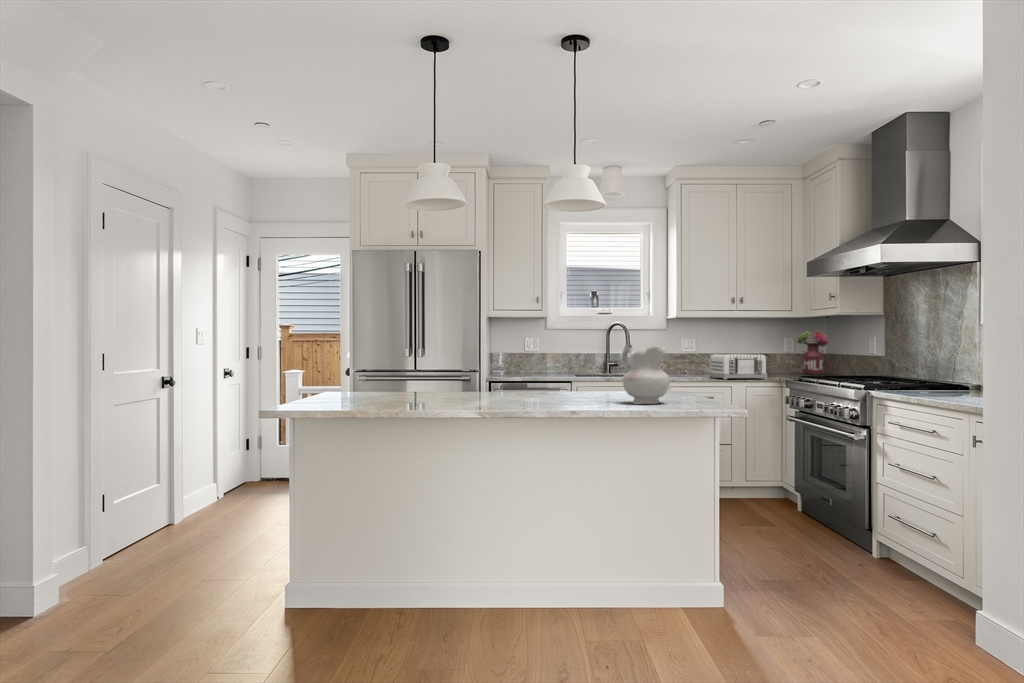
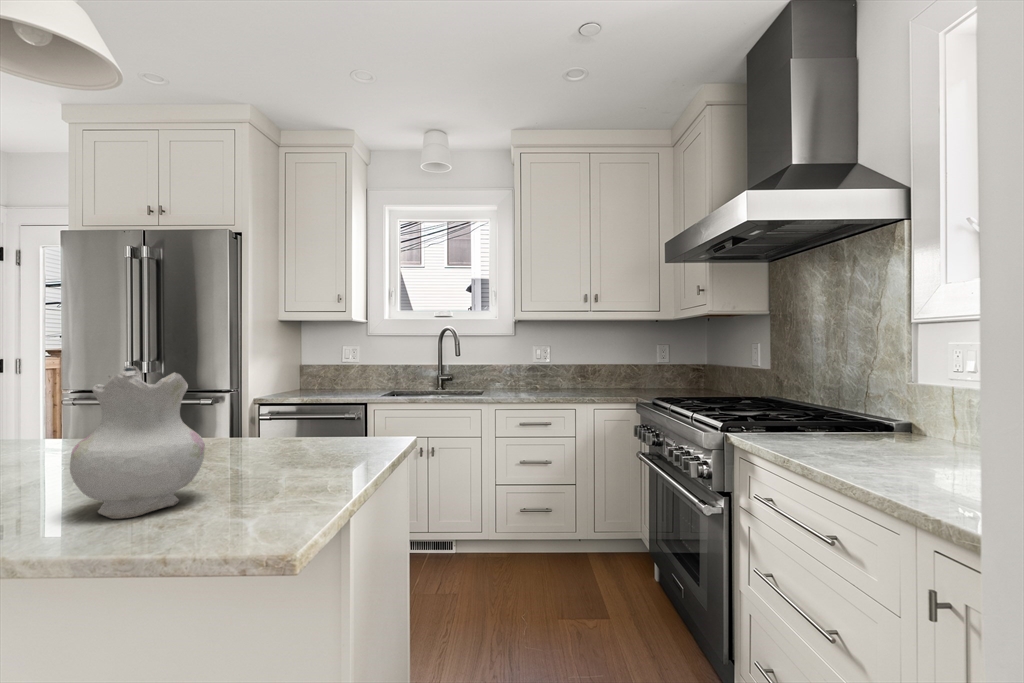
flower arrangement: present [797,331,828,374] -> none [672,335,710,389]
toaster: present [709,354,767,380] -> none [551,366,617,401]

